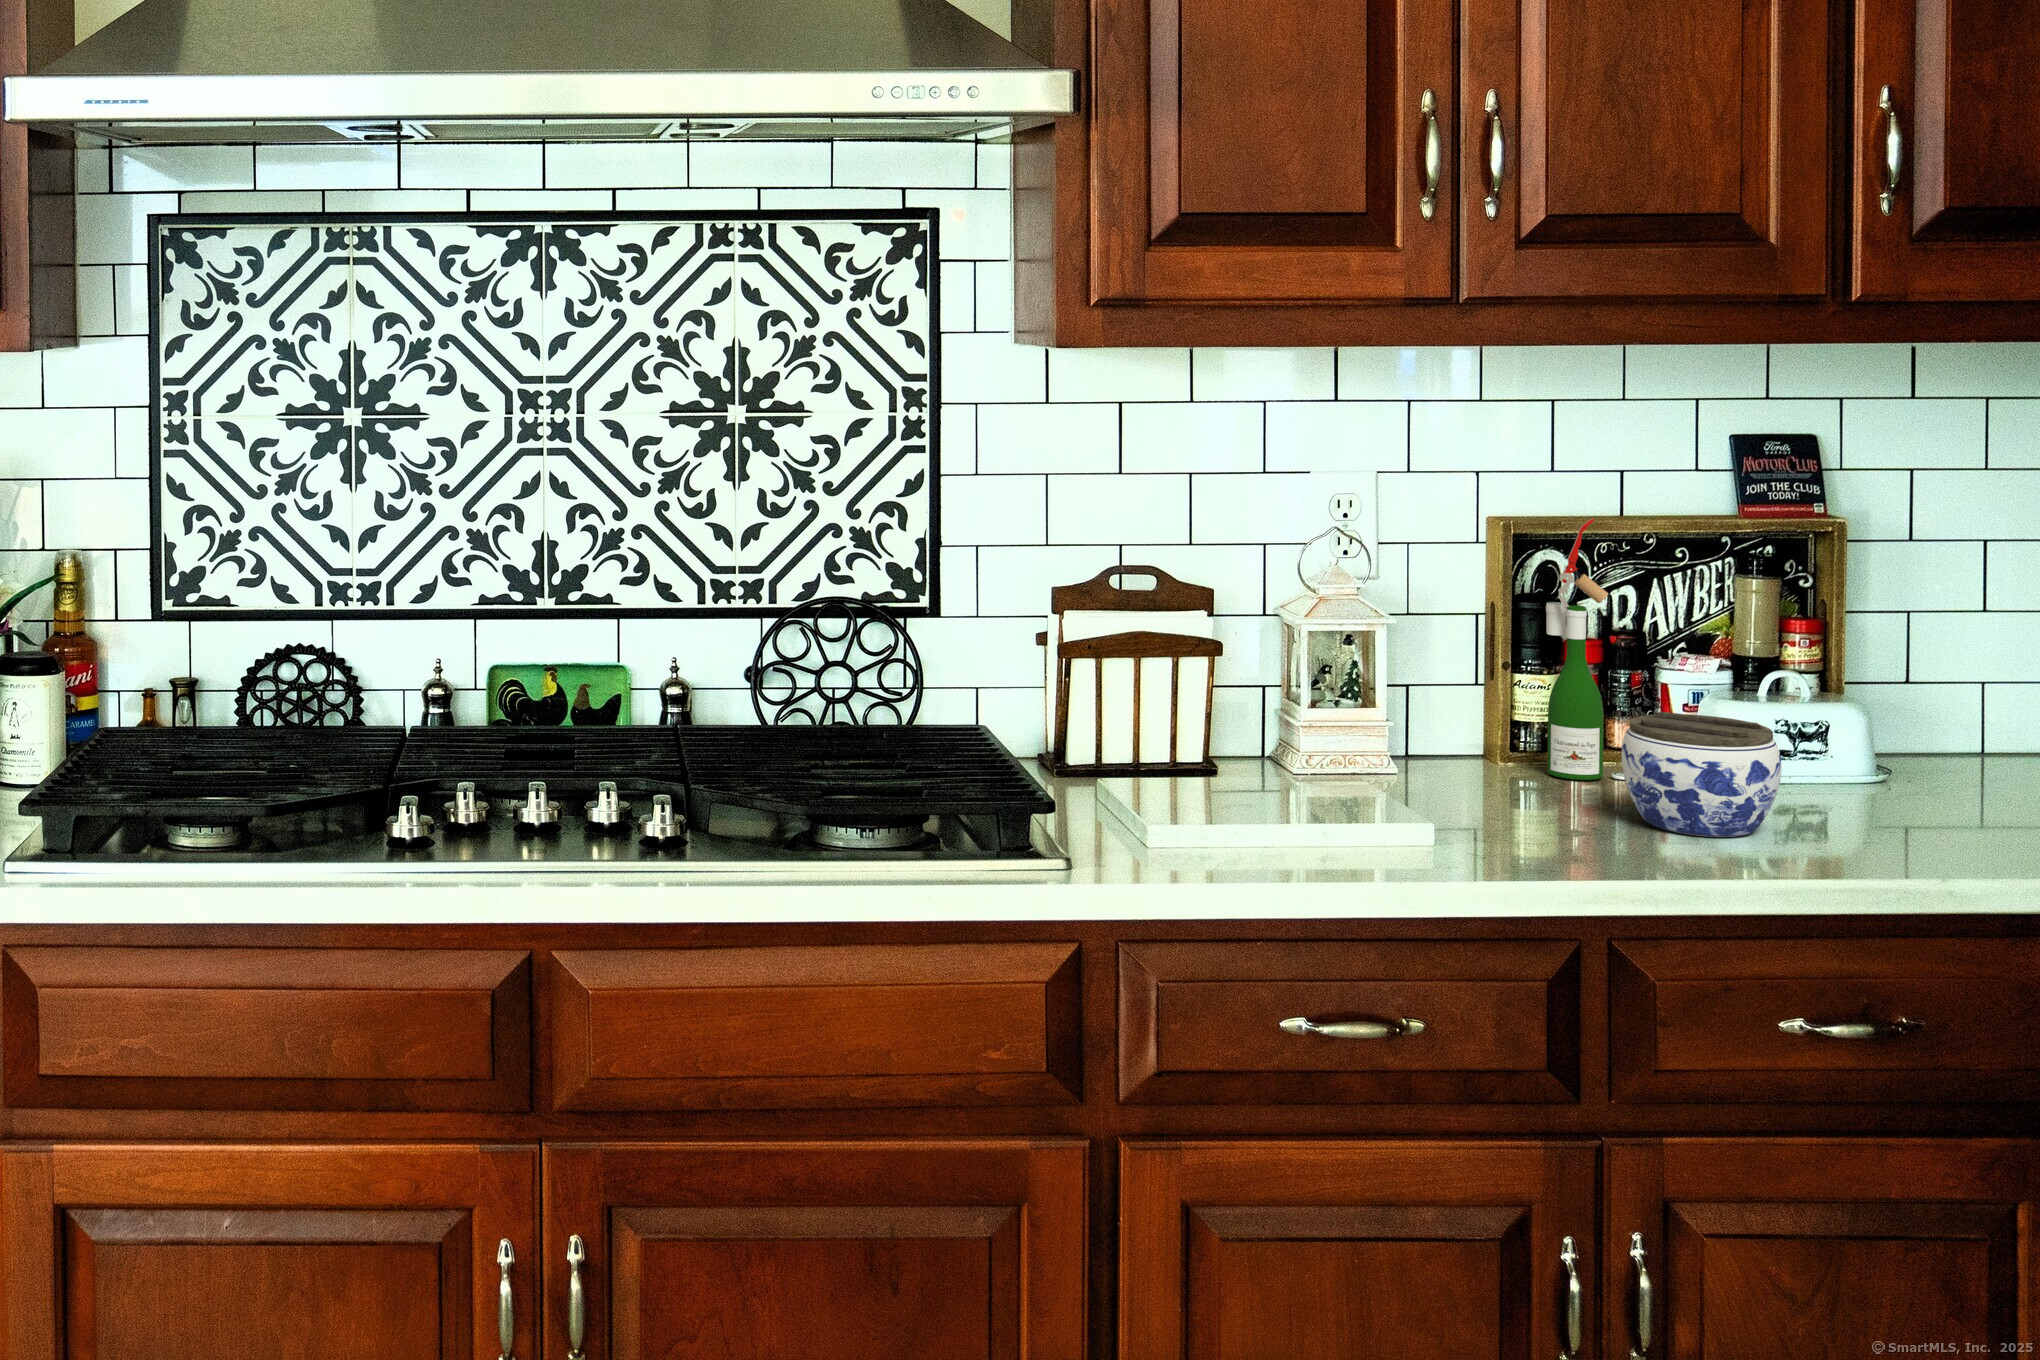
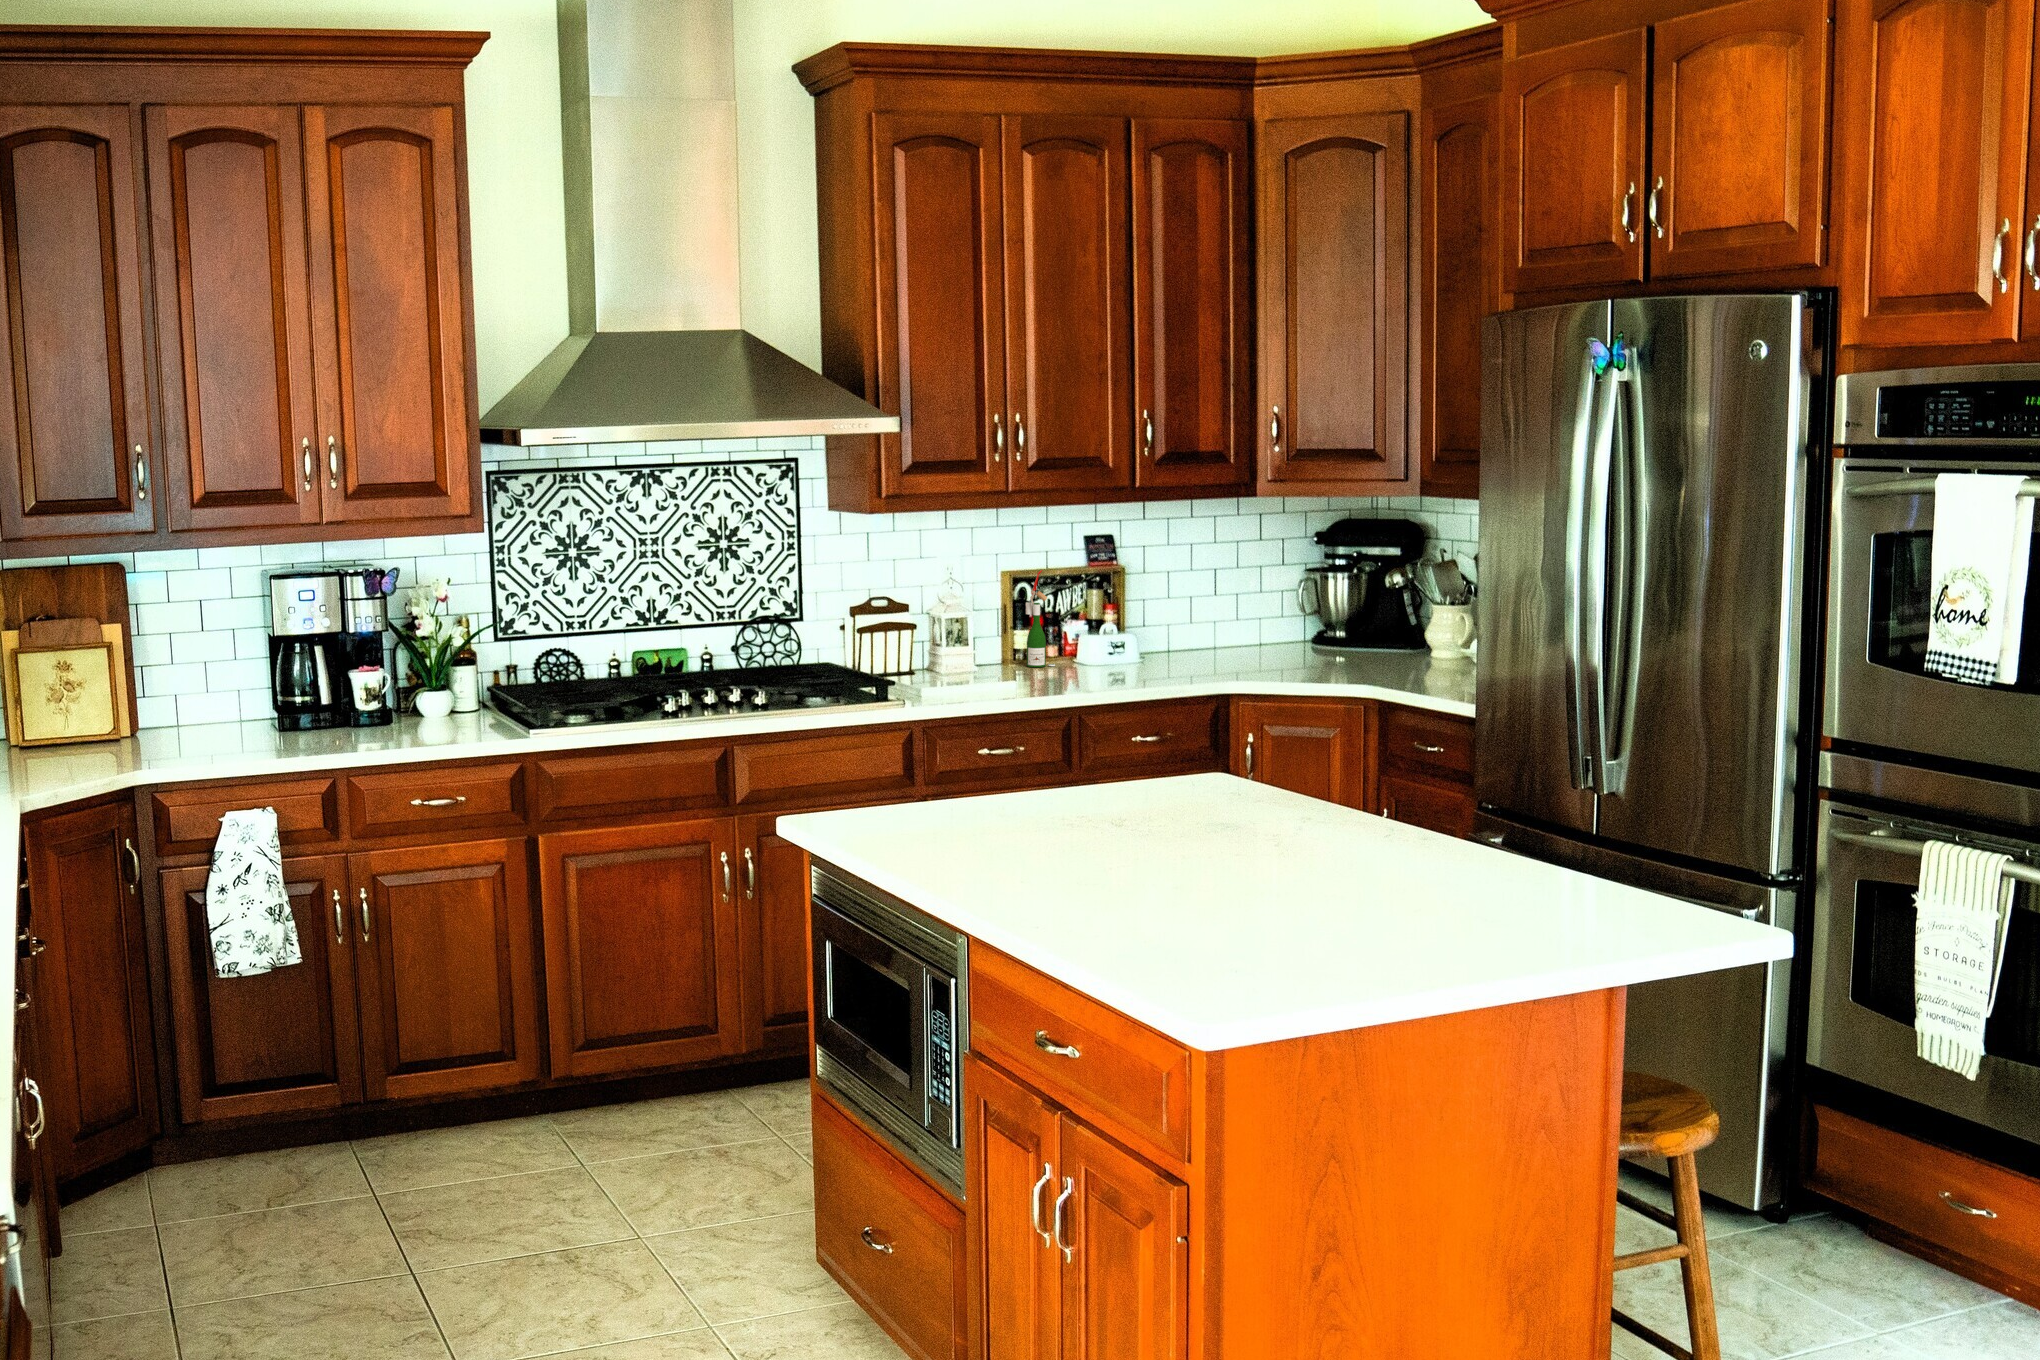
jar: present [1621,712,1782,837] -> none [1055,638,1106,679]

